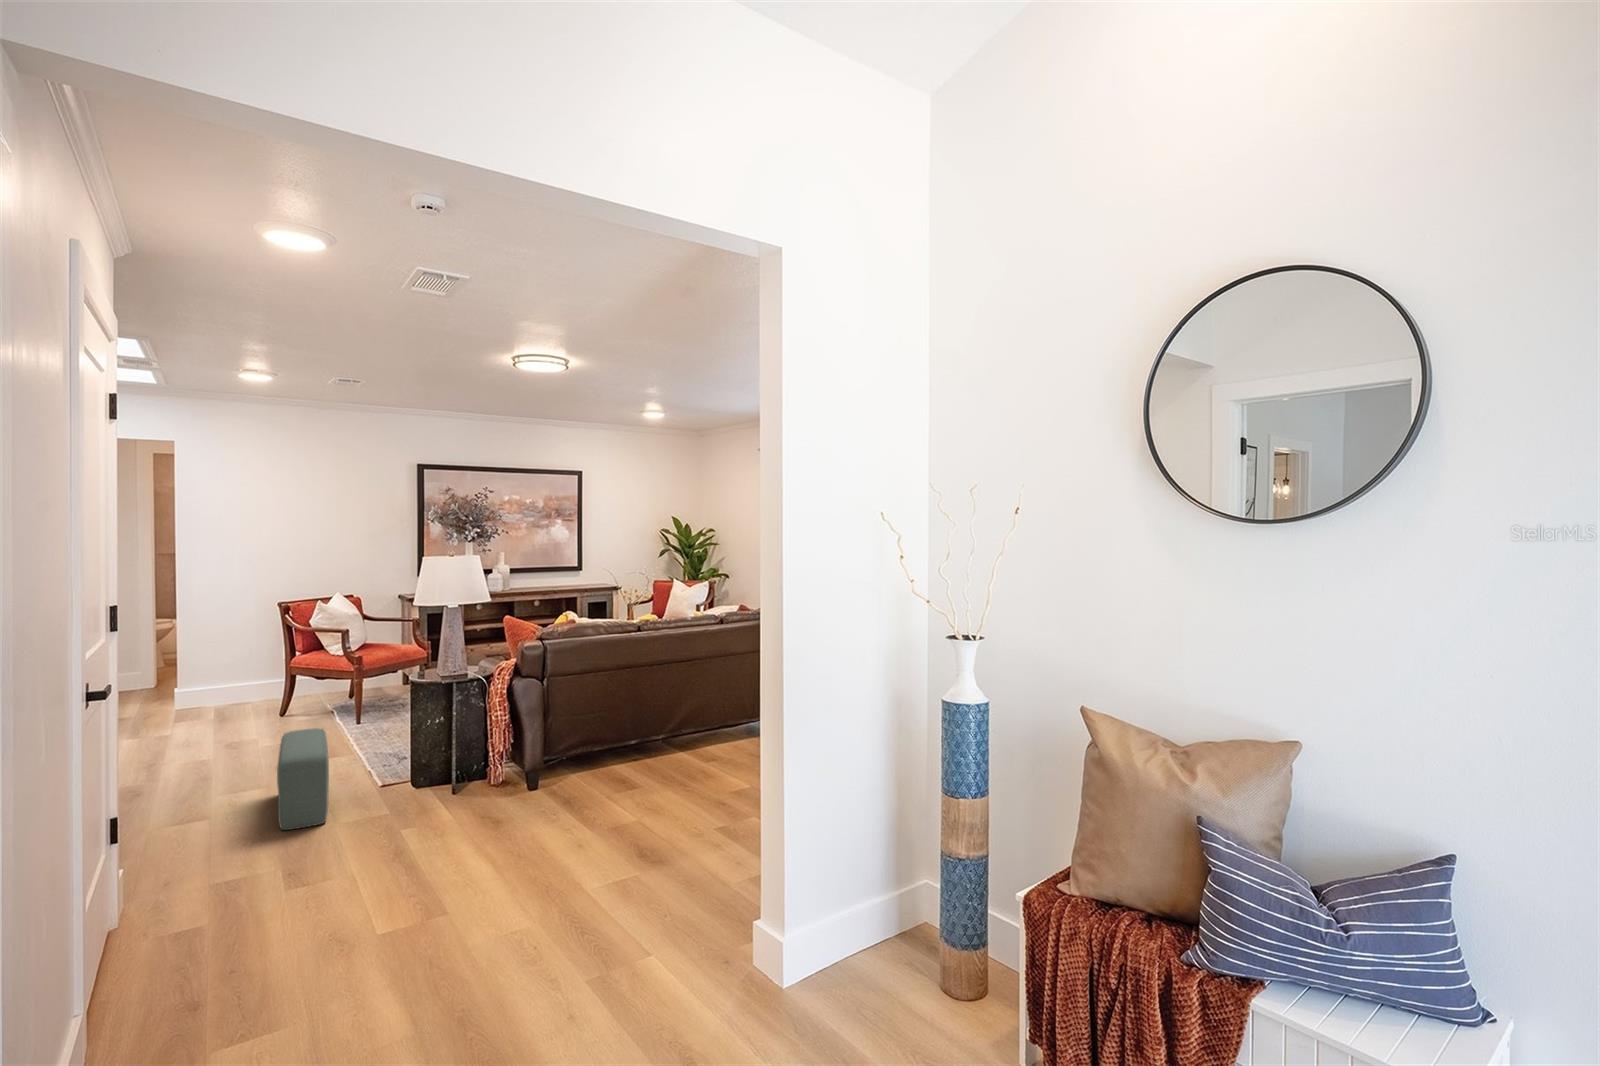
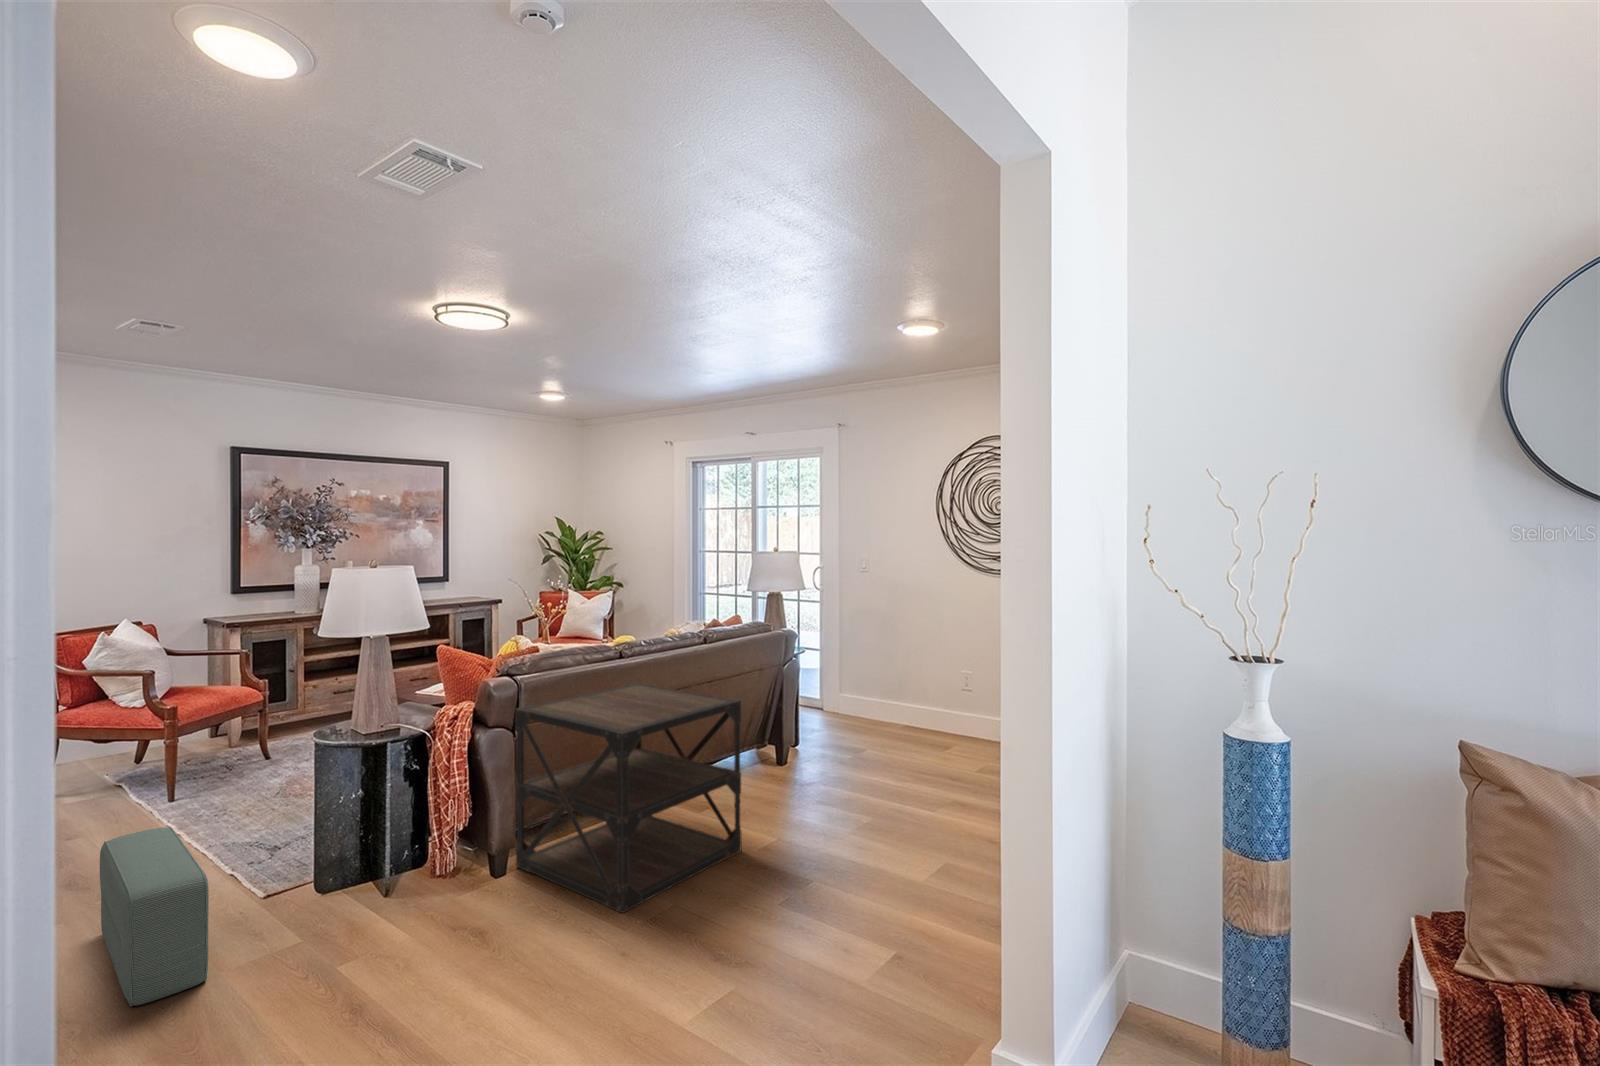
side table: none [543,653,709,818] -> present [515,683,742,913]

